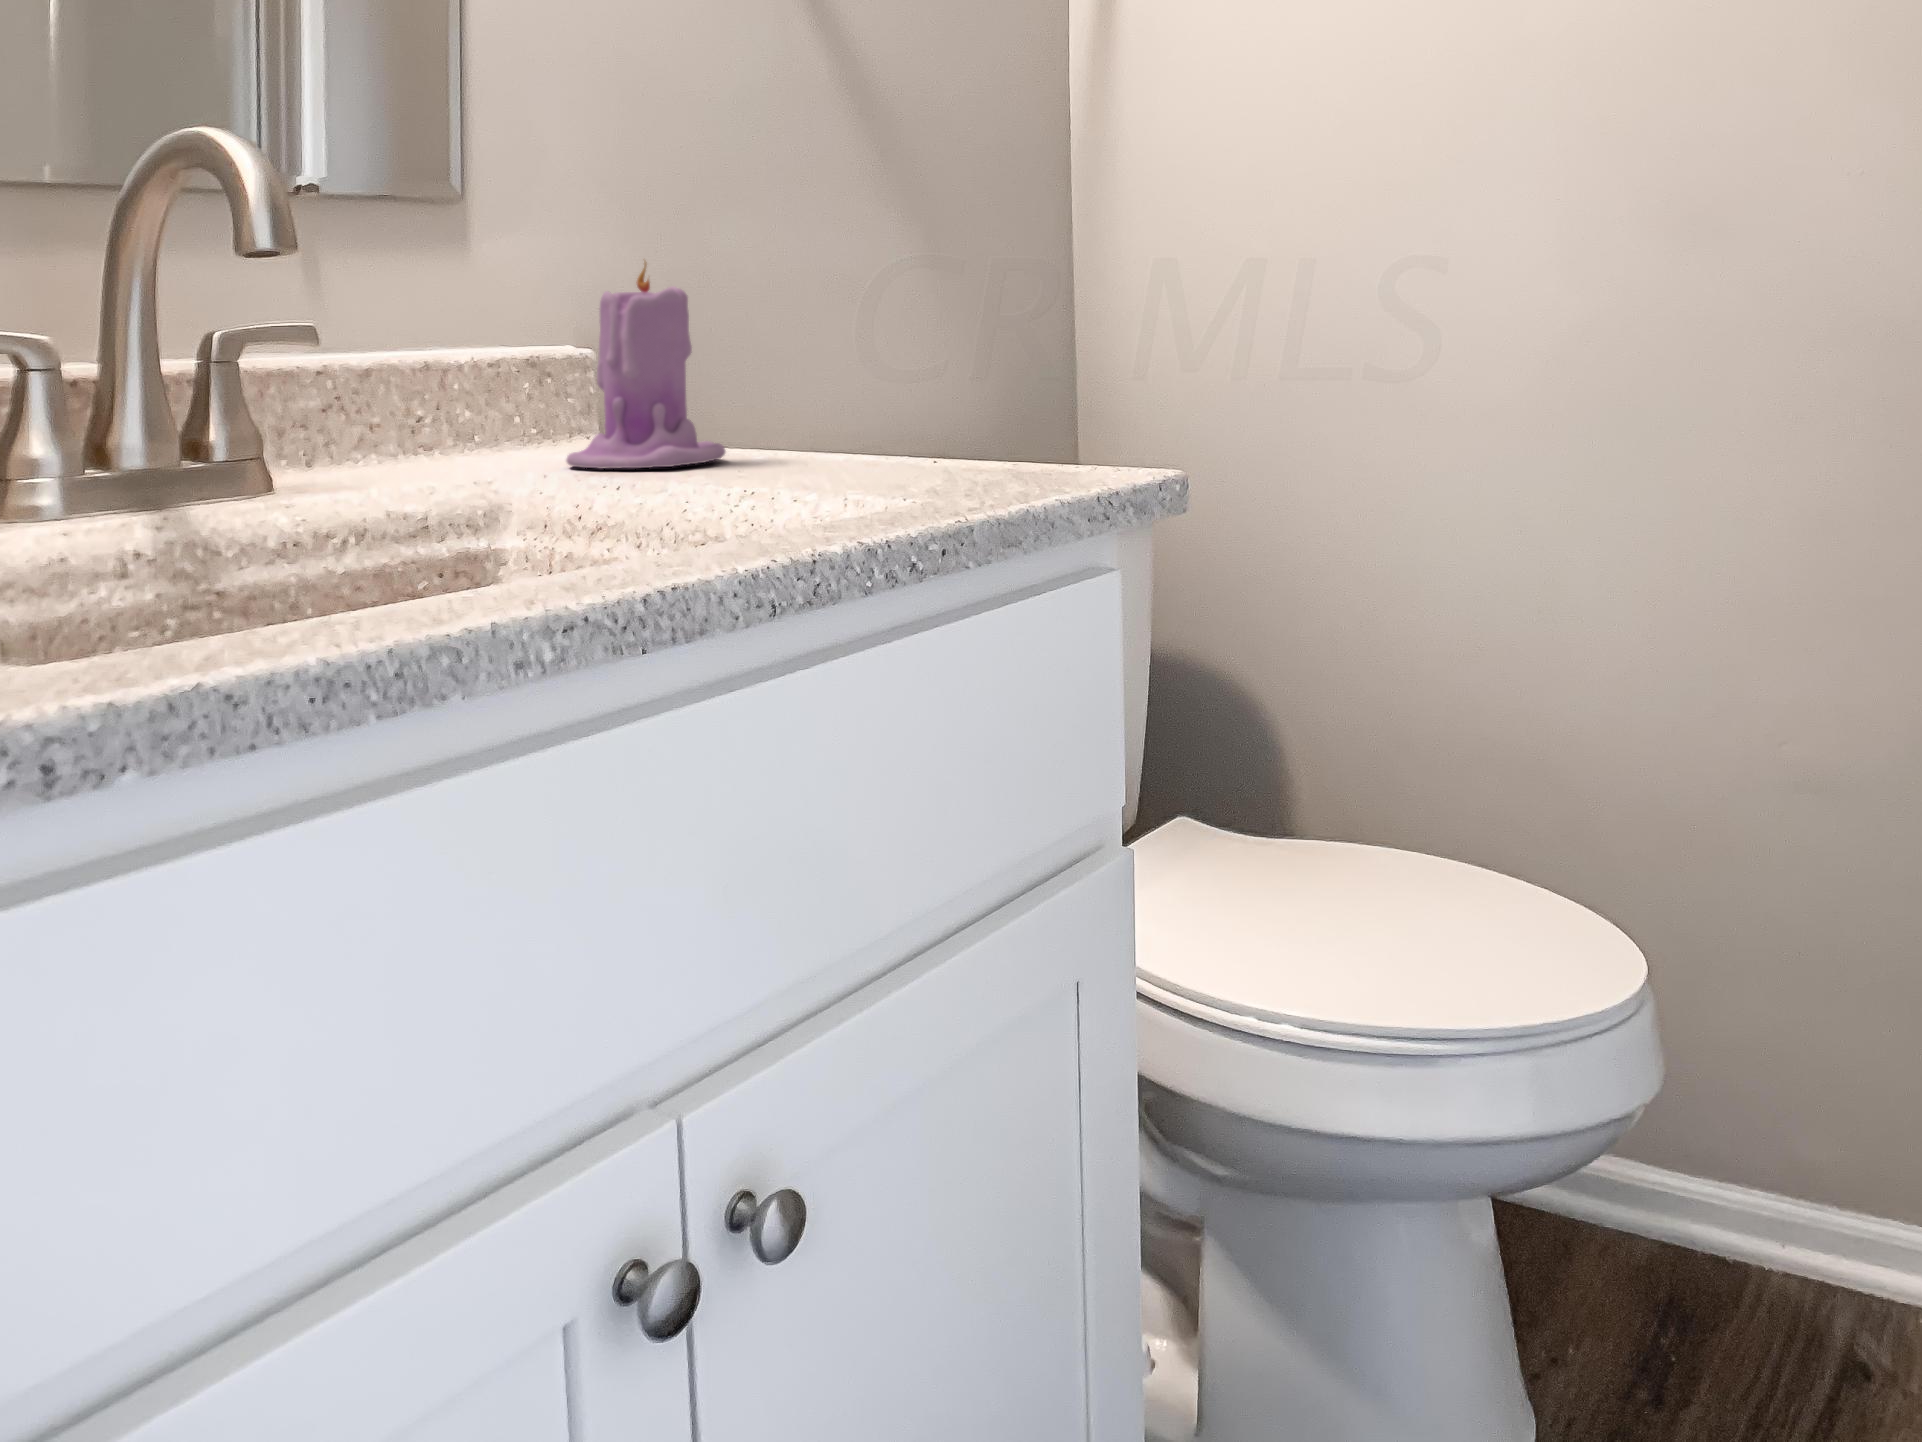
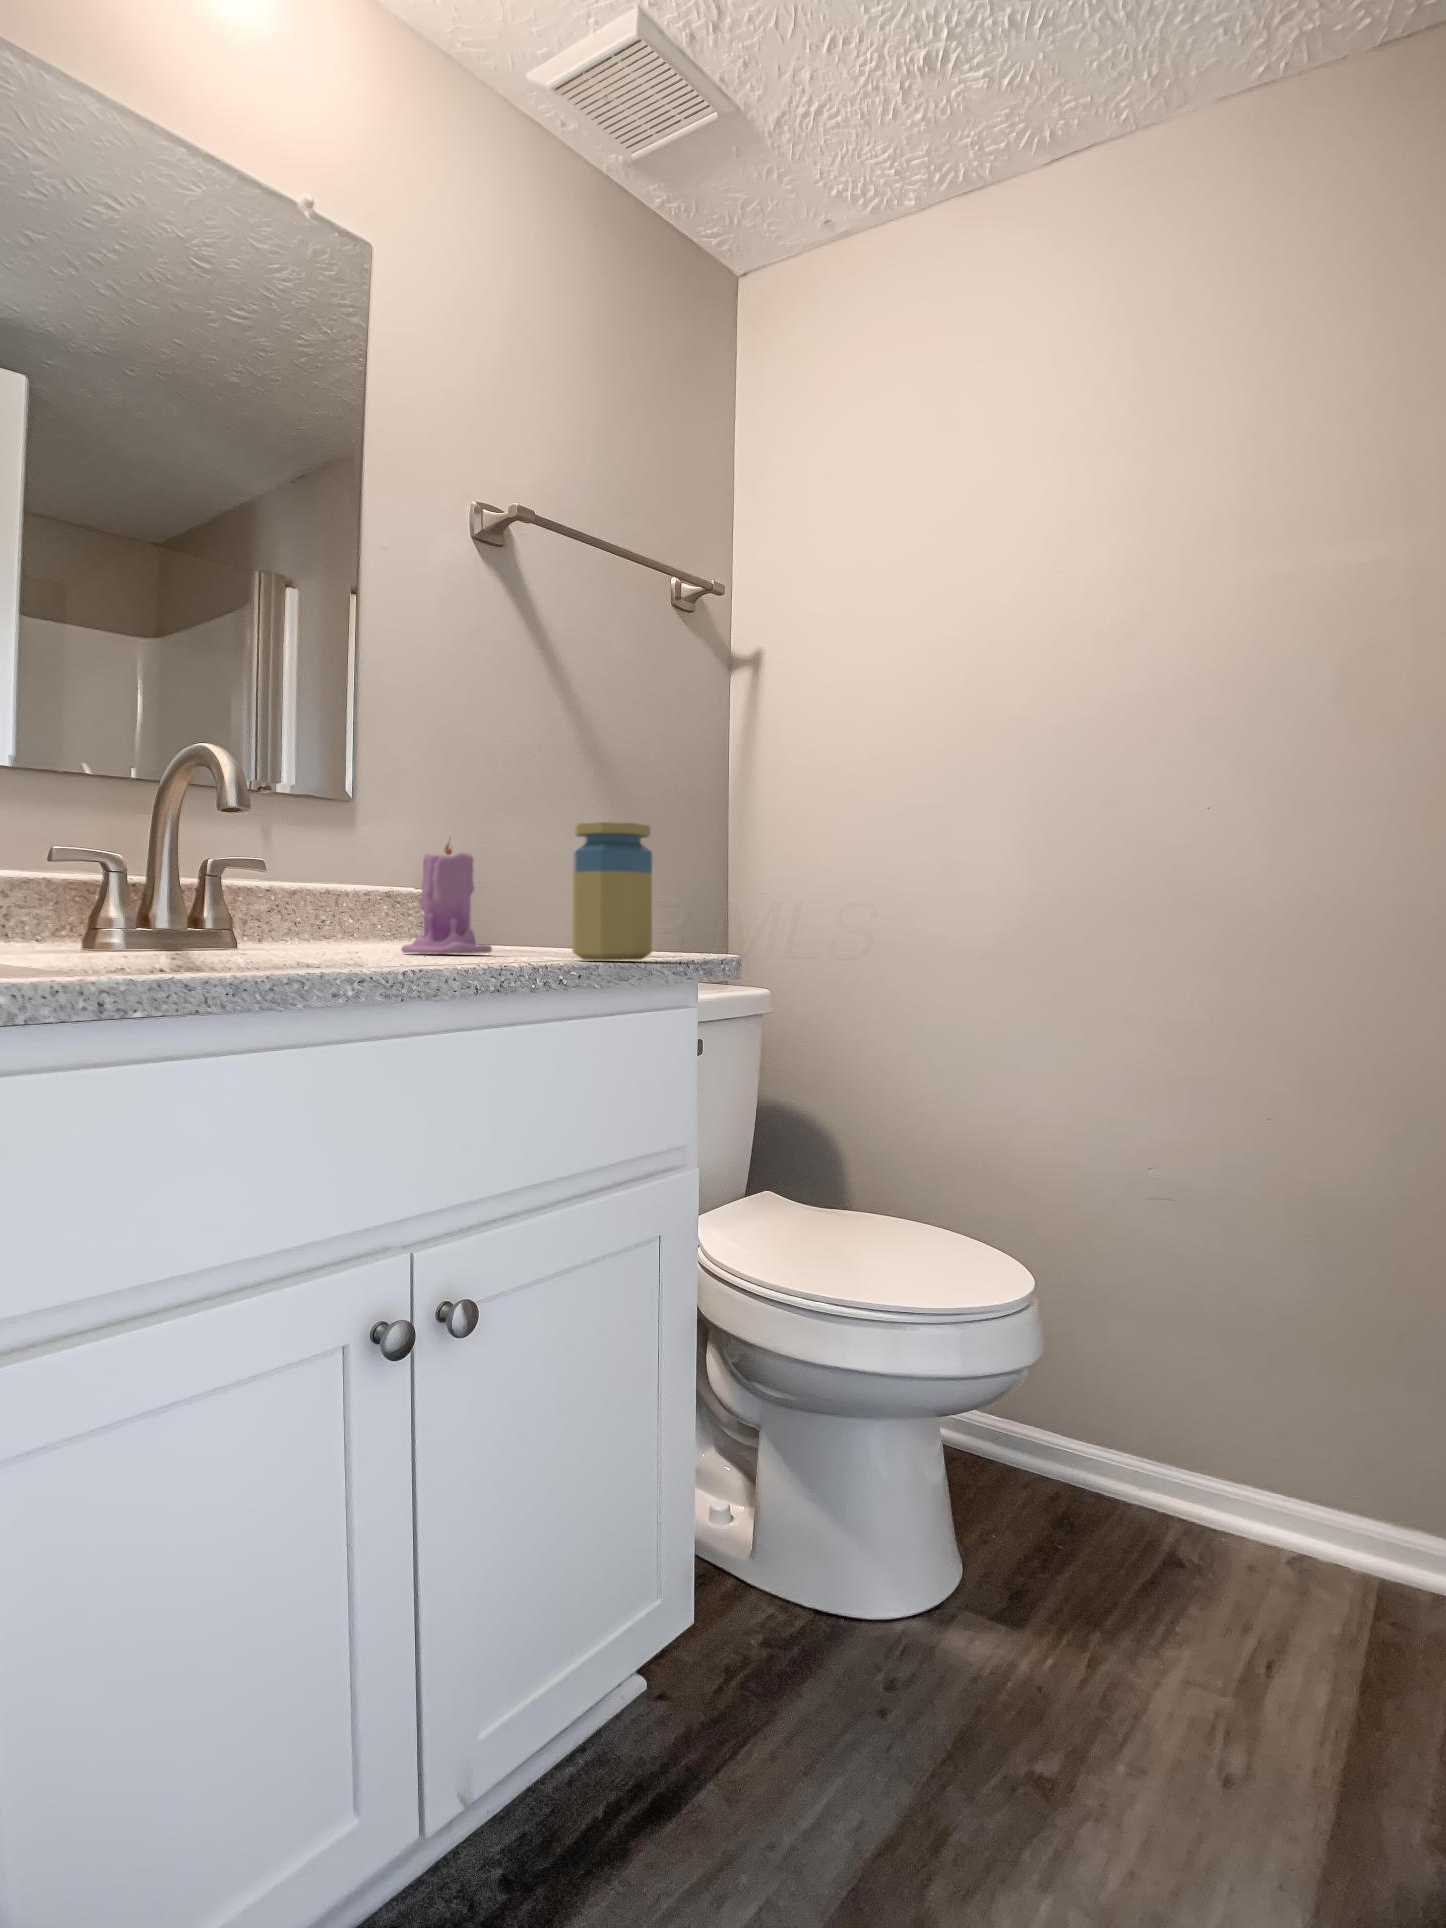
jar: none [879,243,1023,482] -> present [572,822,652,960]

